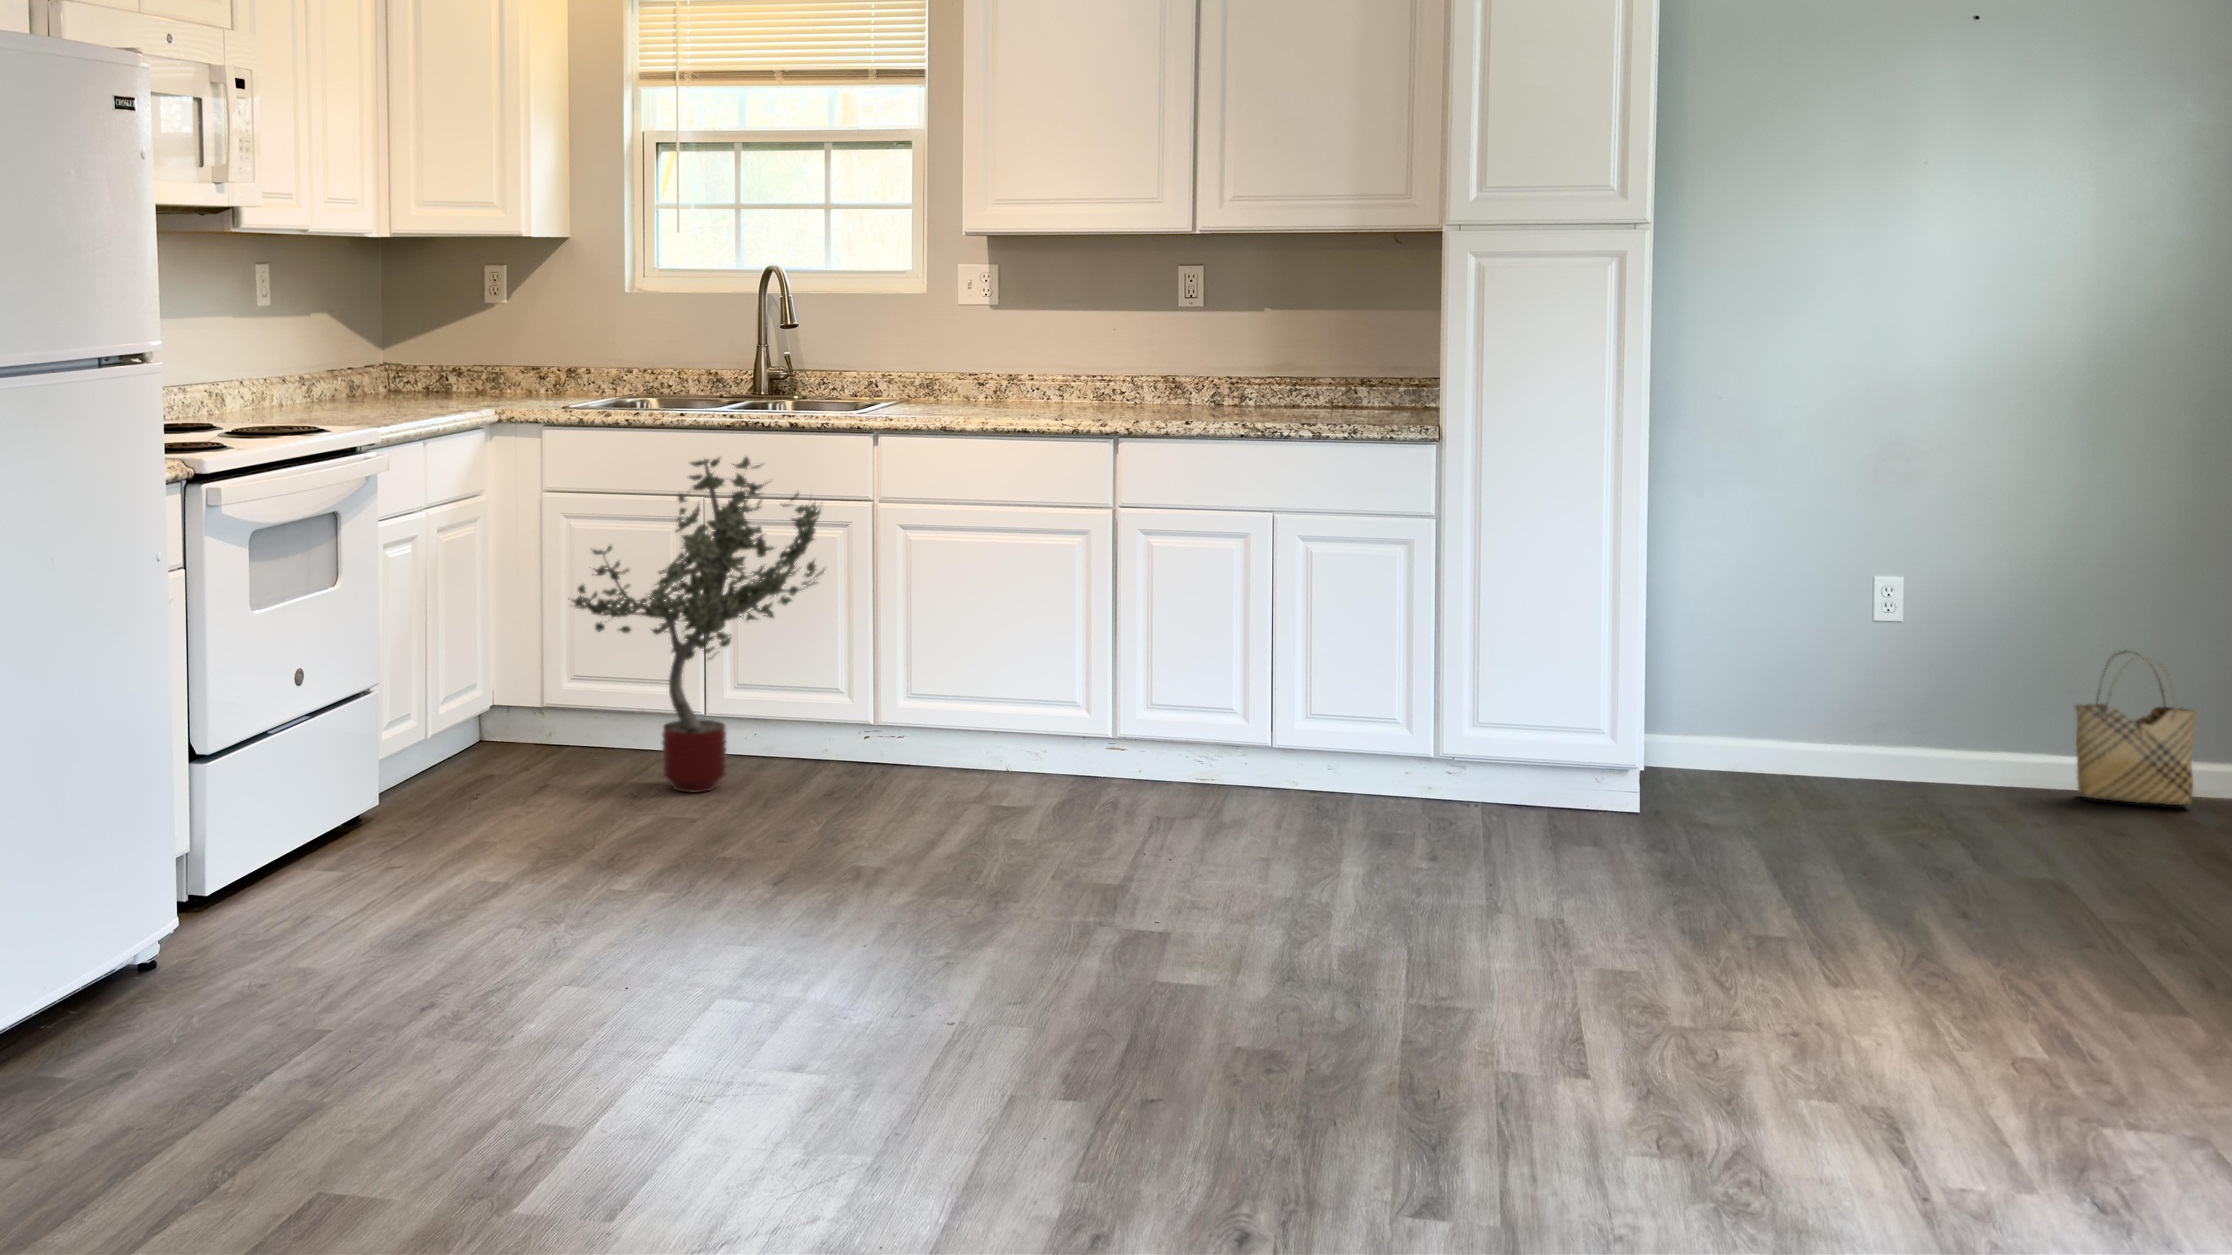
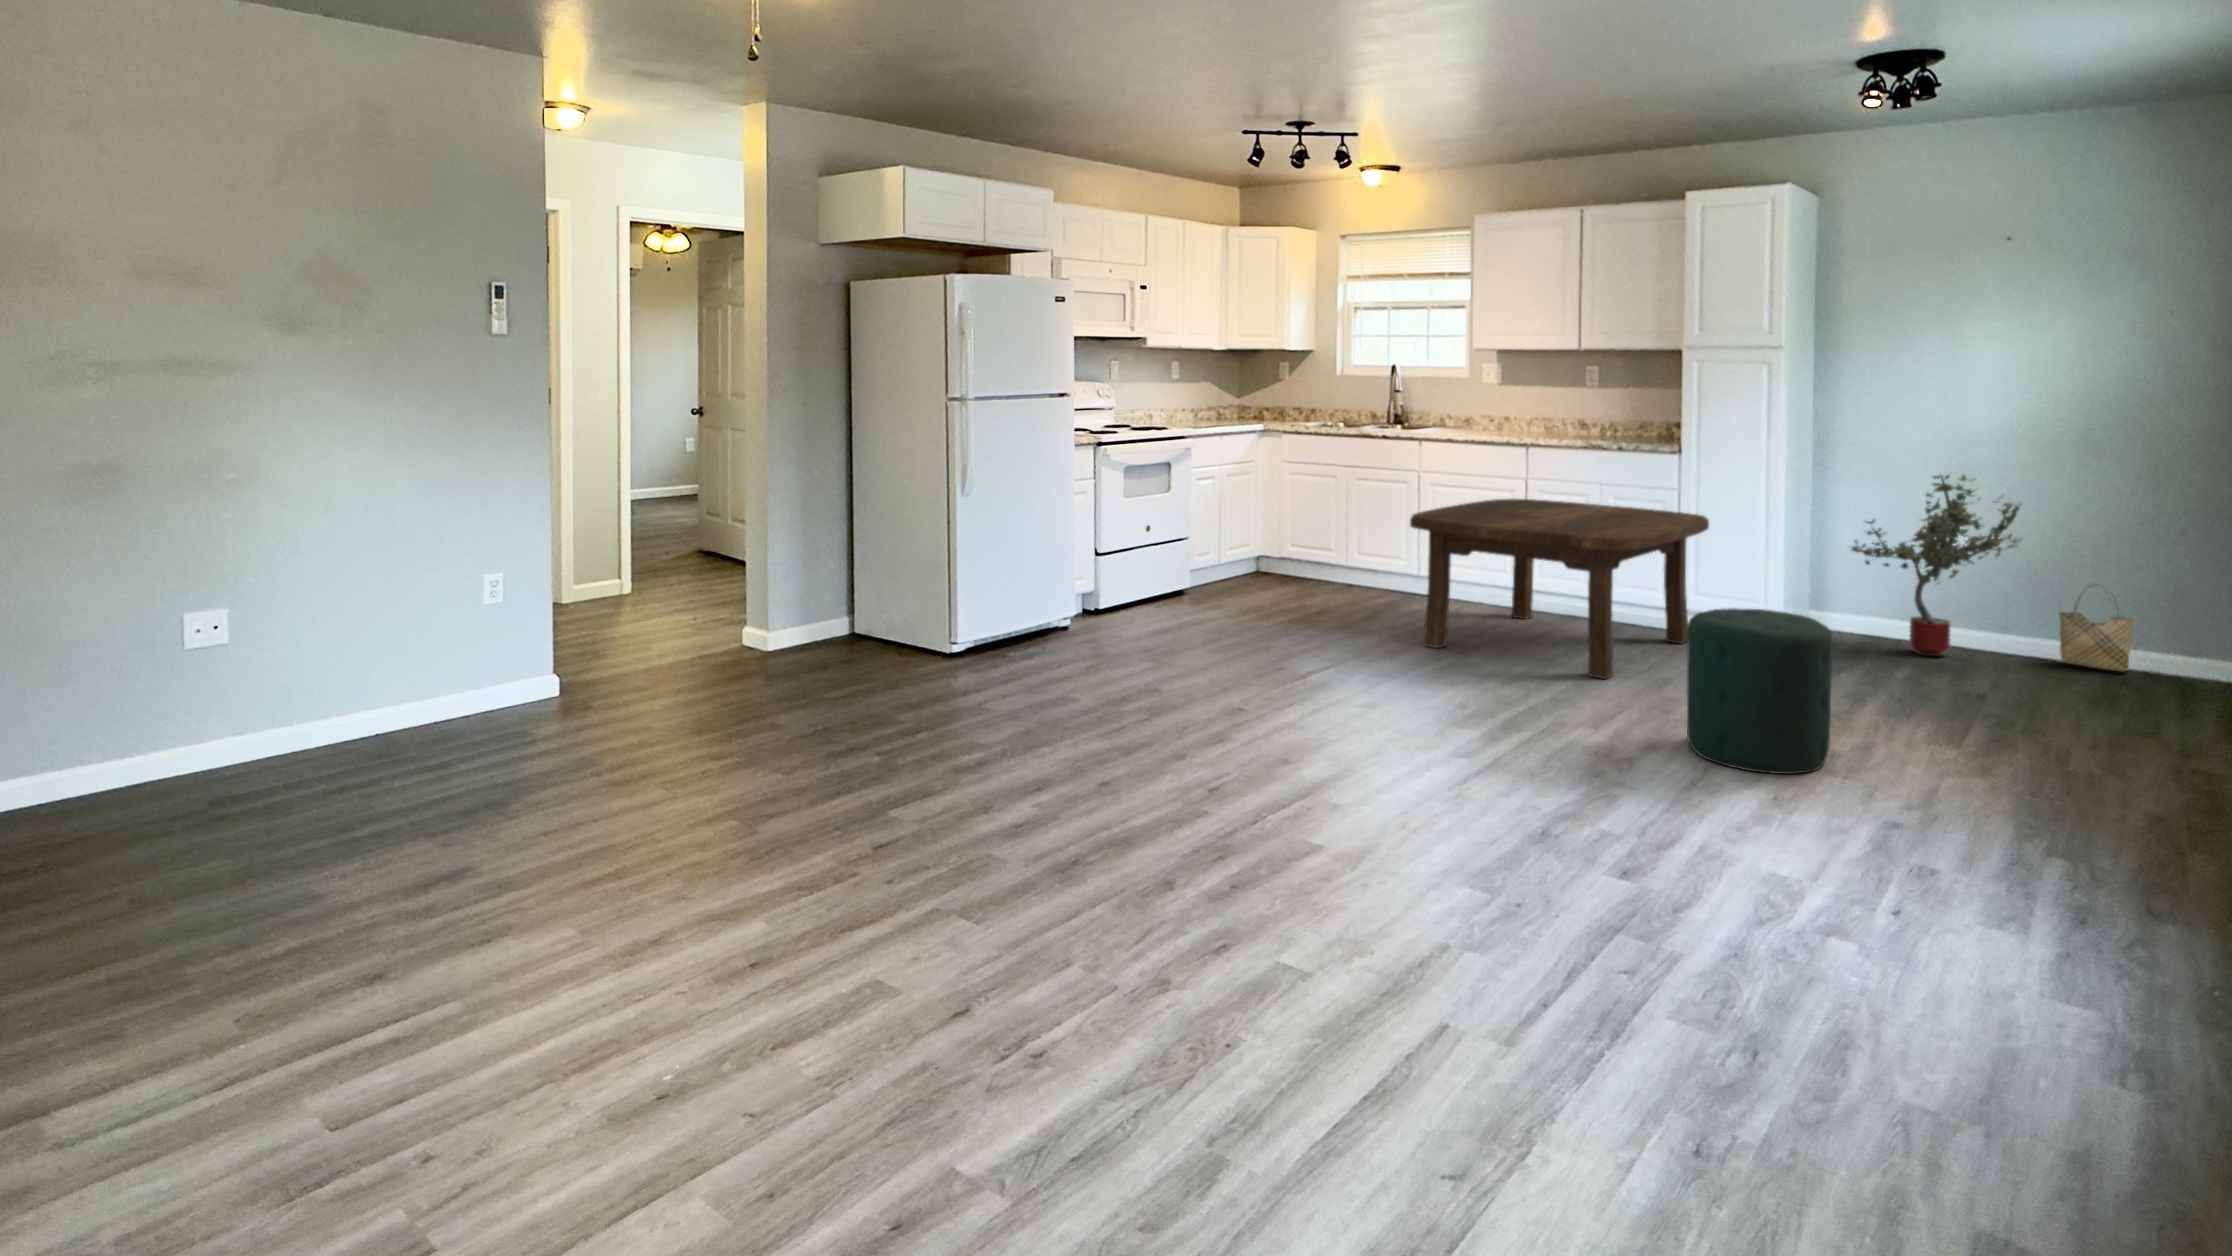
potted tree: present [572,457,825,793] -> present [1851,475,2021,657]
coffee table: none [981,550,1547,944] -> present [1410,499,1709,679]
ottoman: none [1810,786,2134,1158] -> present [1687,608,1833,774]

